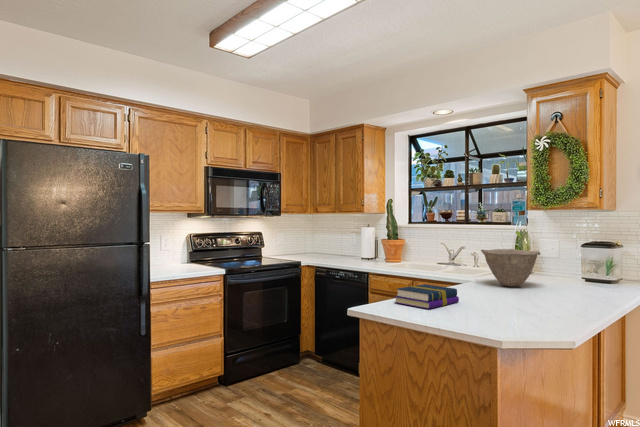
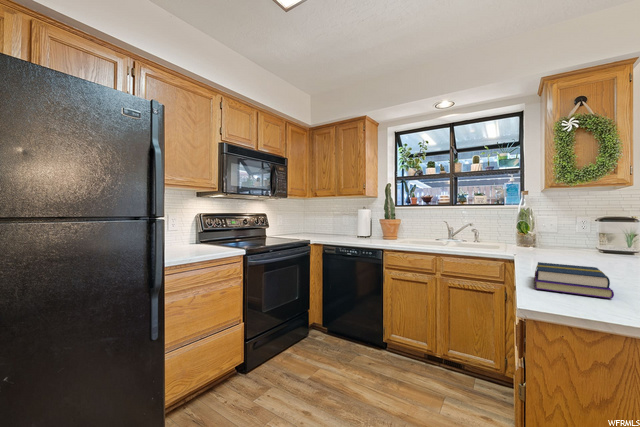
bowl: present [481,249,540,287] -> none [532,223,607,261]

